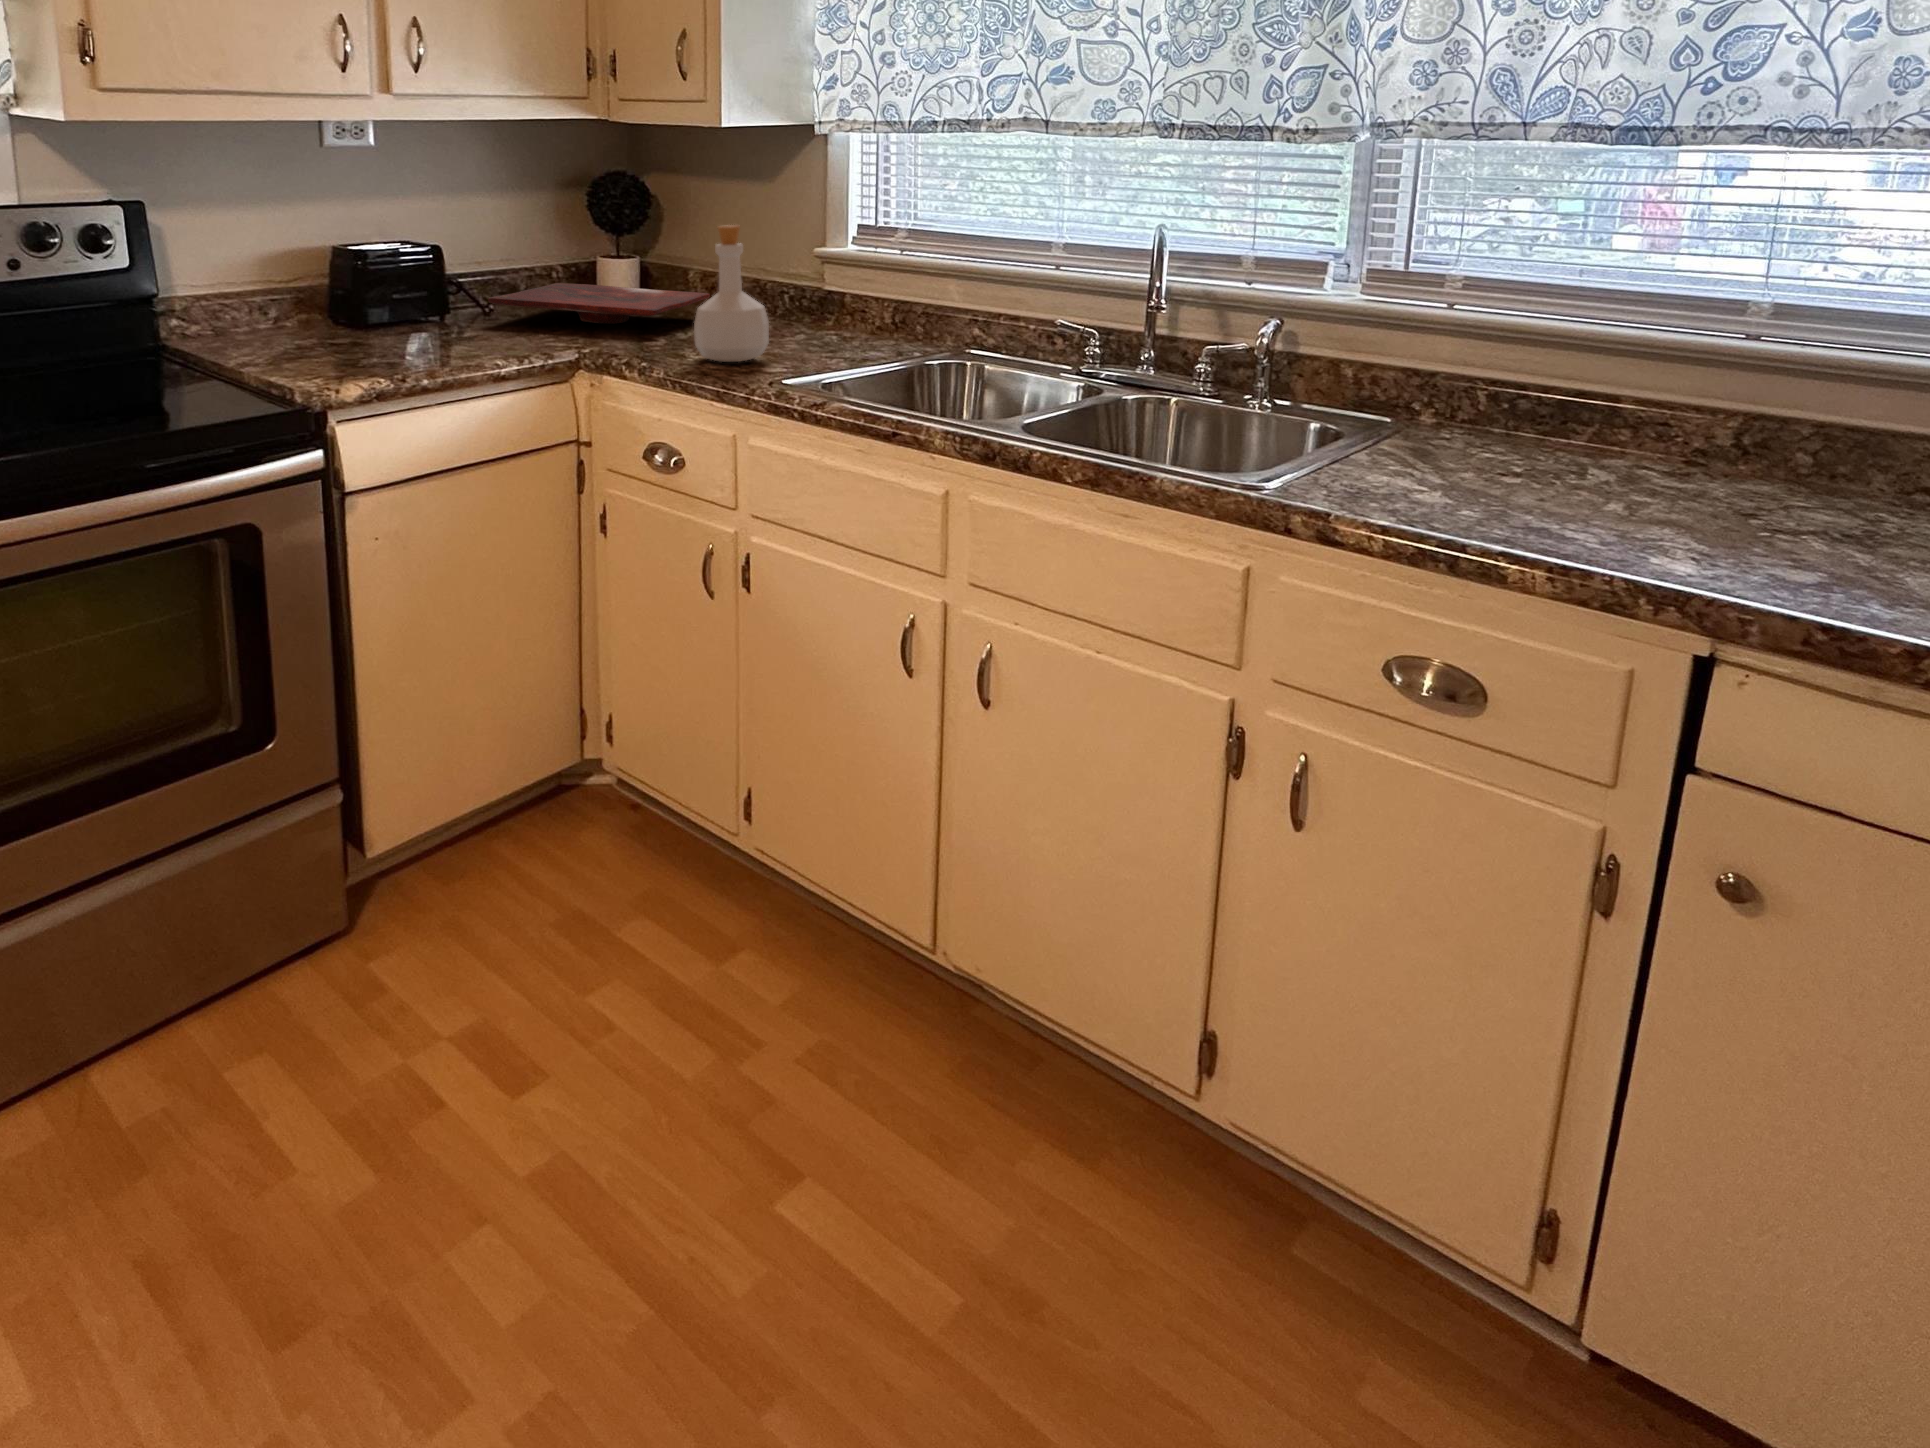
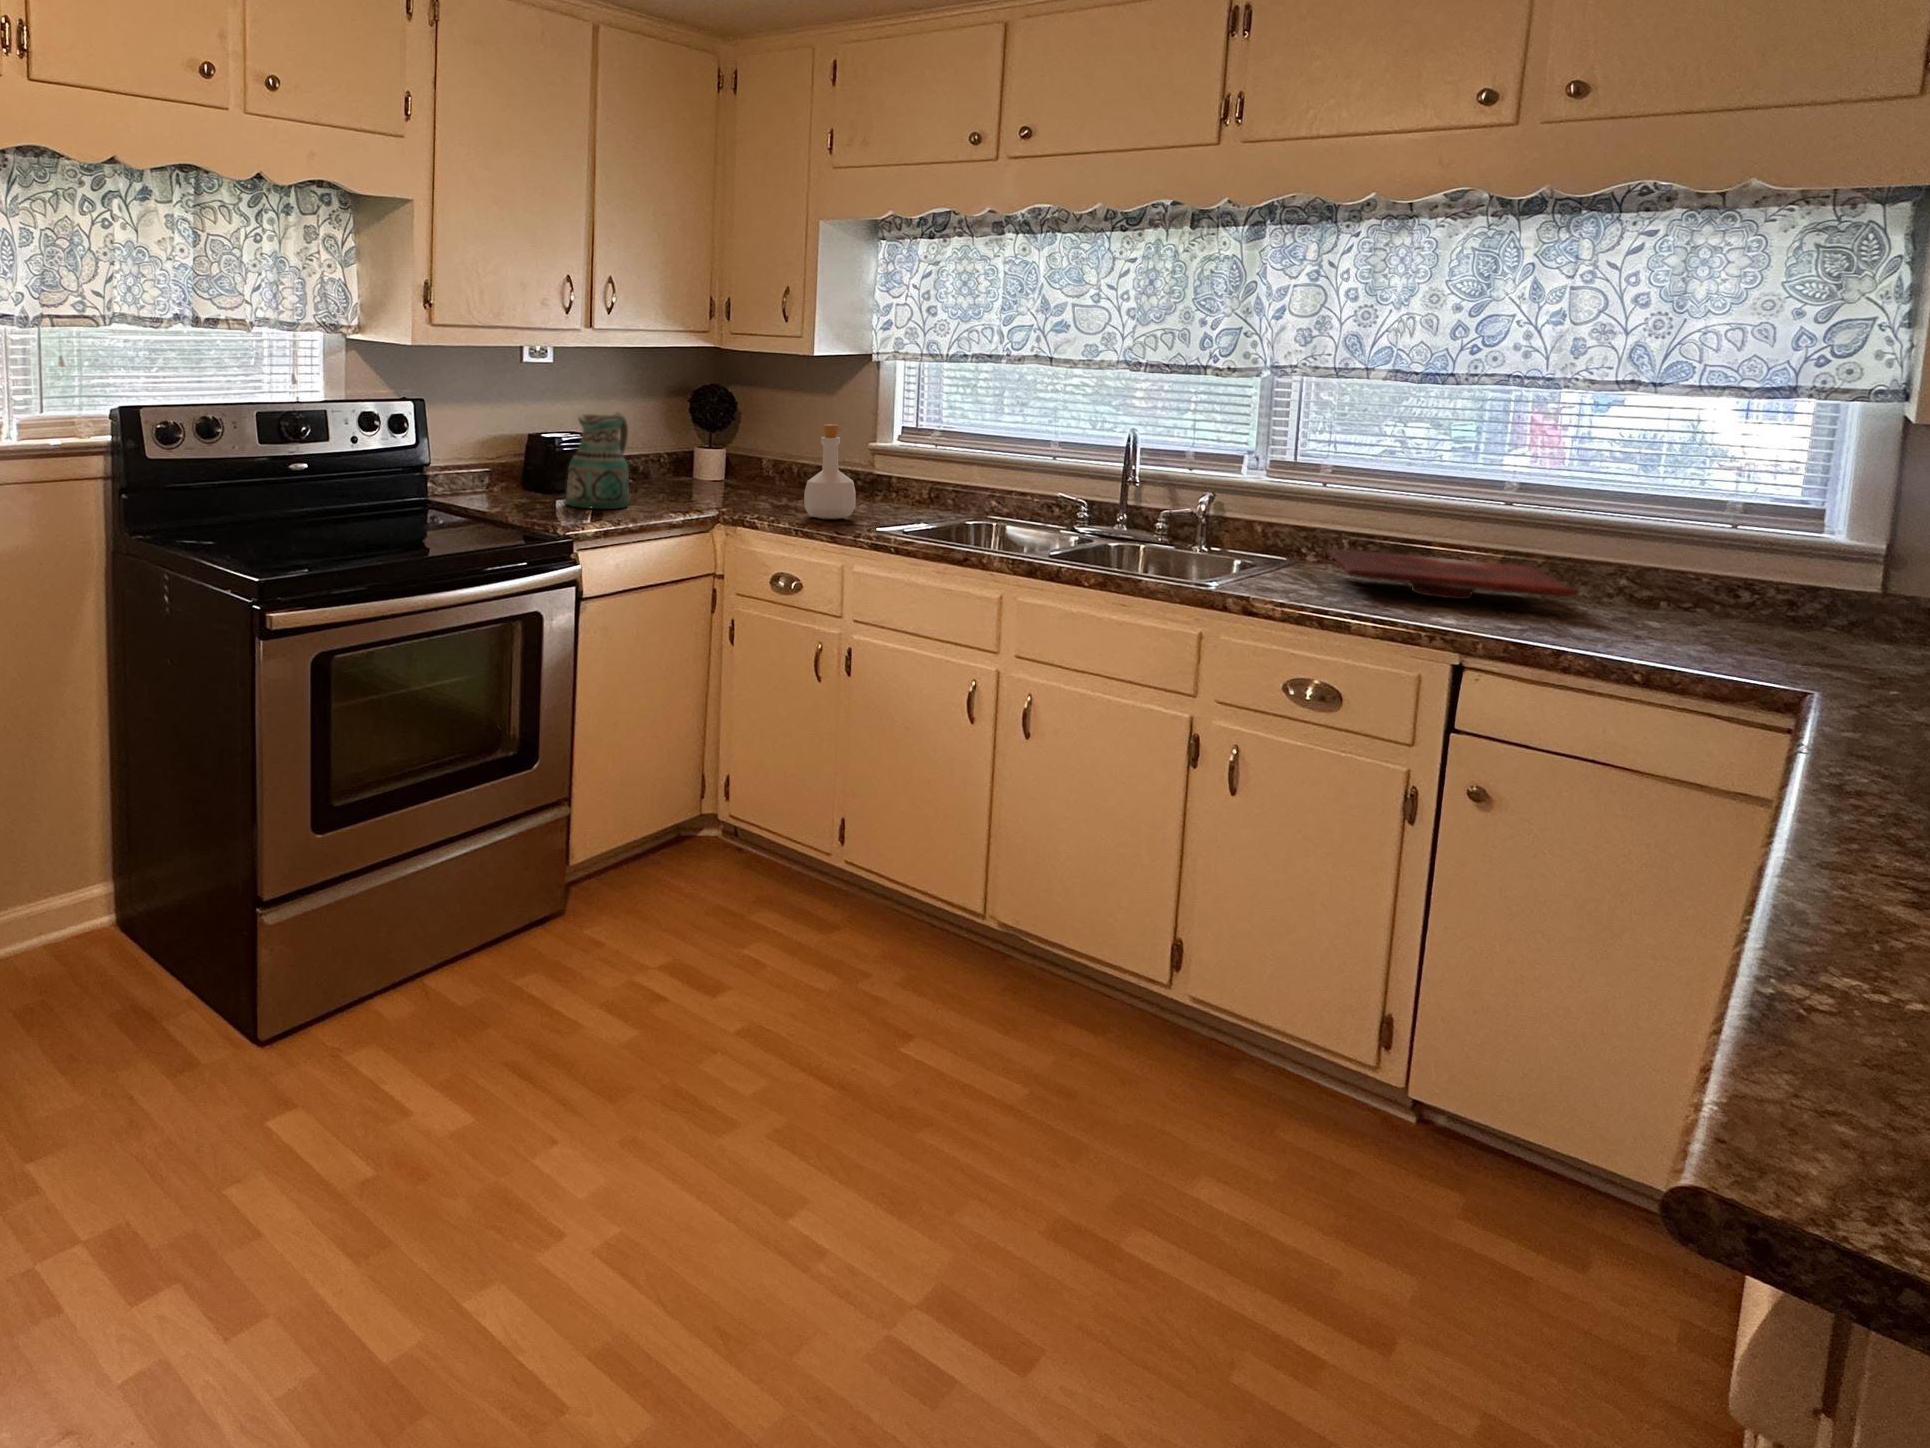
ceramic pitcher: none [363,213,460,353] -> present [566,413,629,509]
cutting board: present [488,283,710,324] -> present [1327,549,1577,599]

